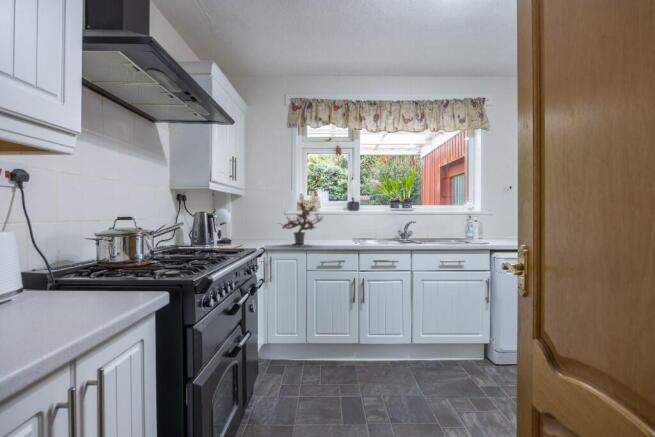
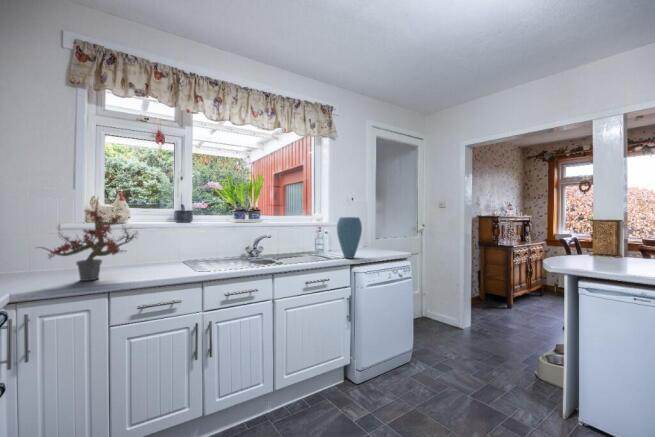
vase: none [477,206,503,245] -> present [337,217,362,258]

